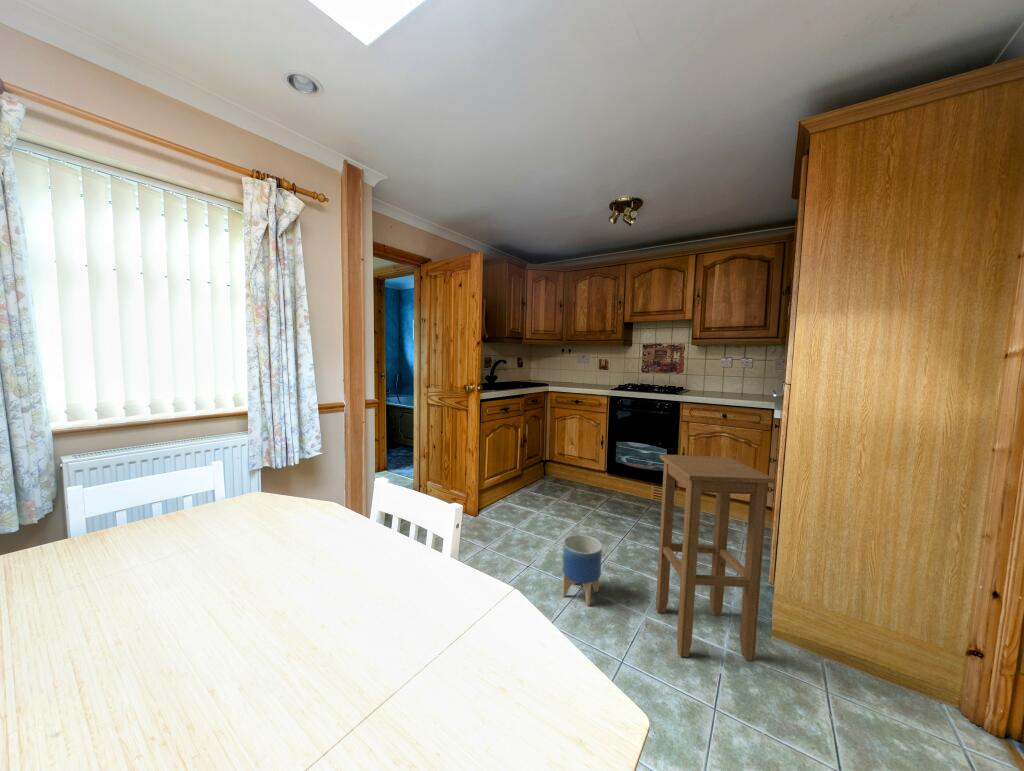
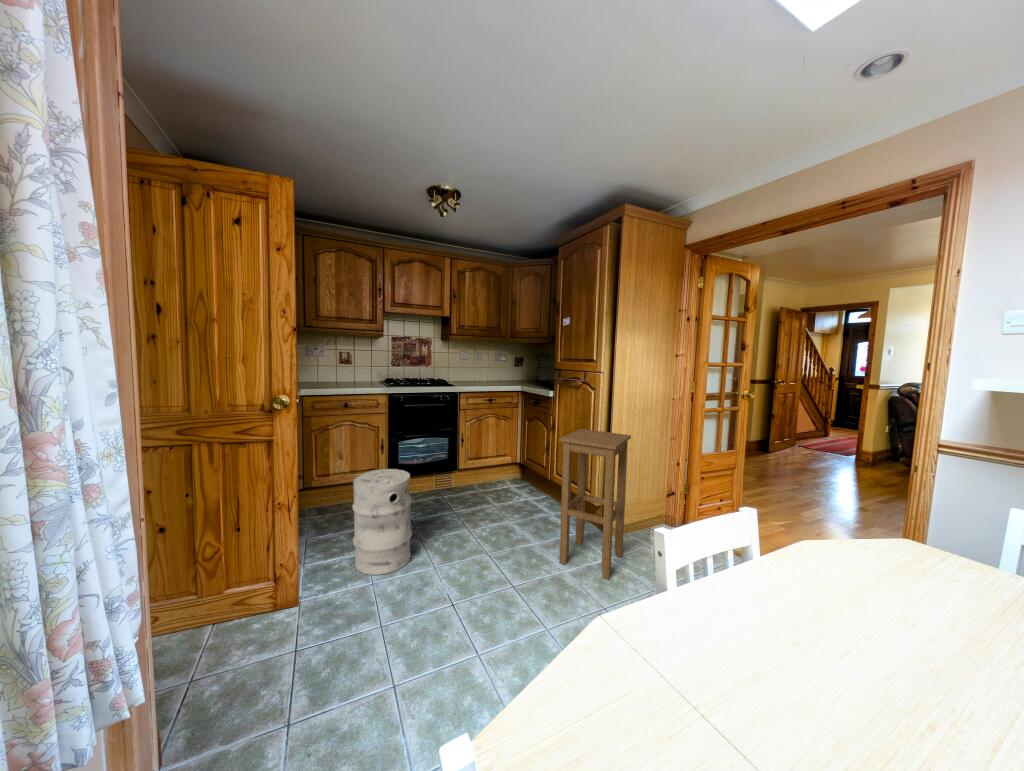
trash can: none [517,450,562,532] -> present [352,469,412,575]
planter: present [562,535,602,606] -> none [499,533,536,602]

